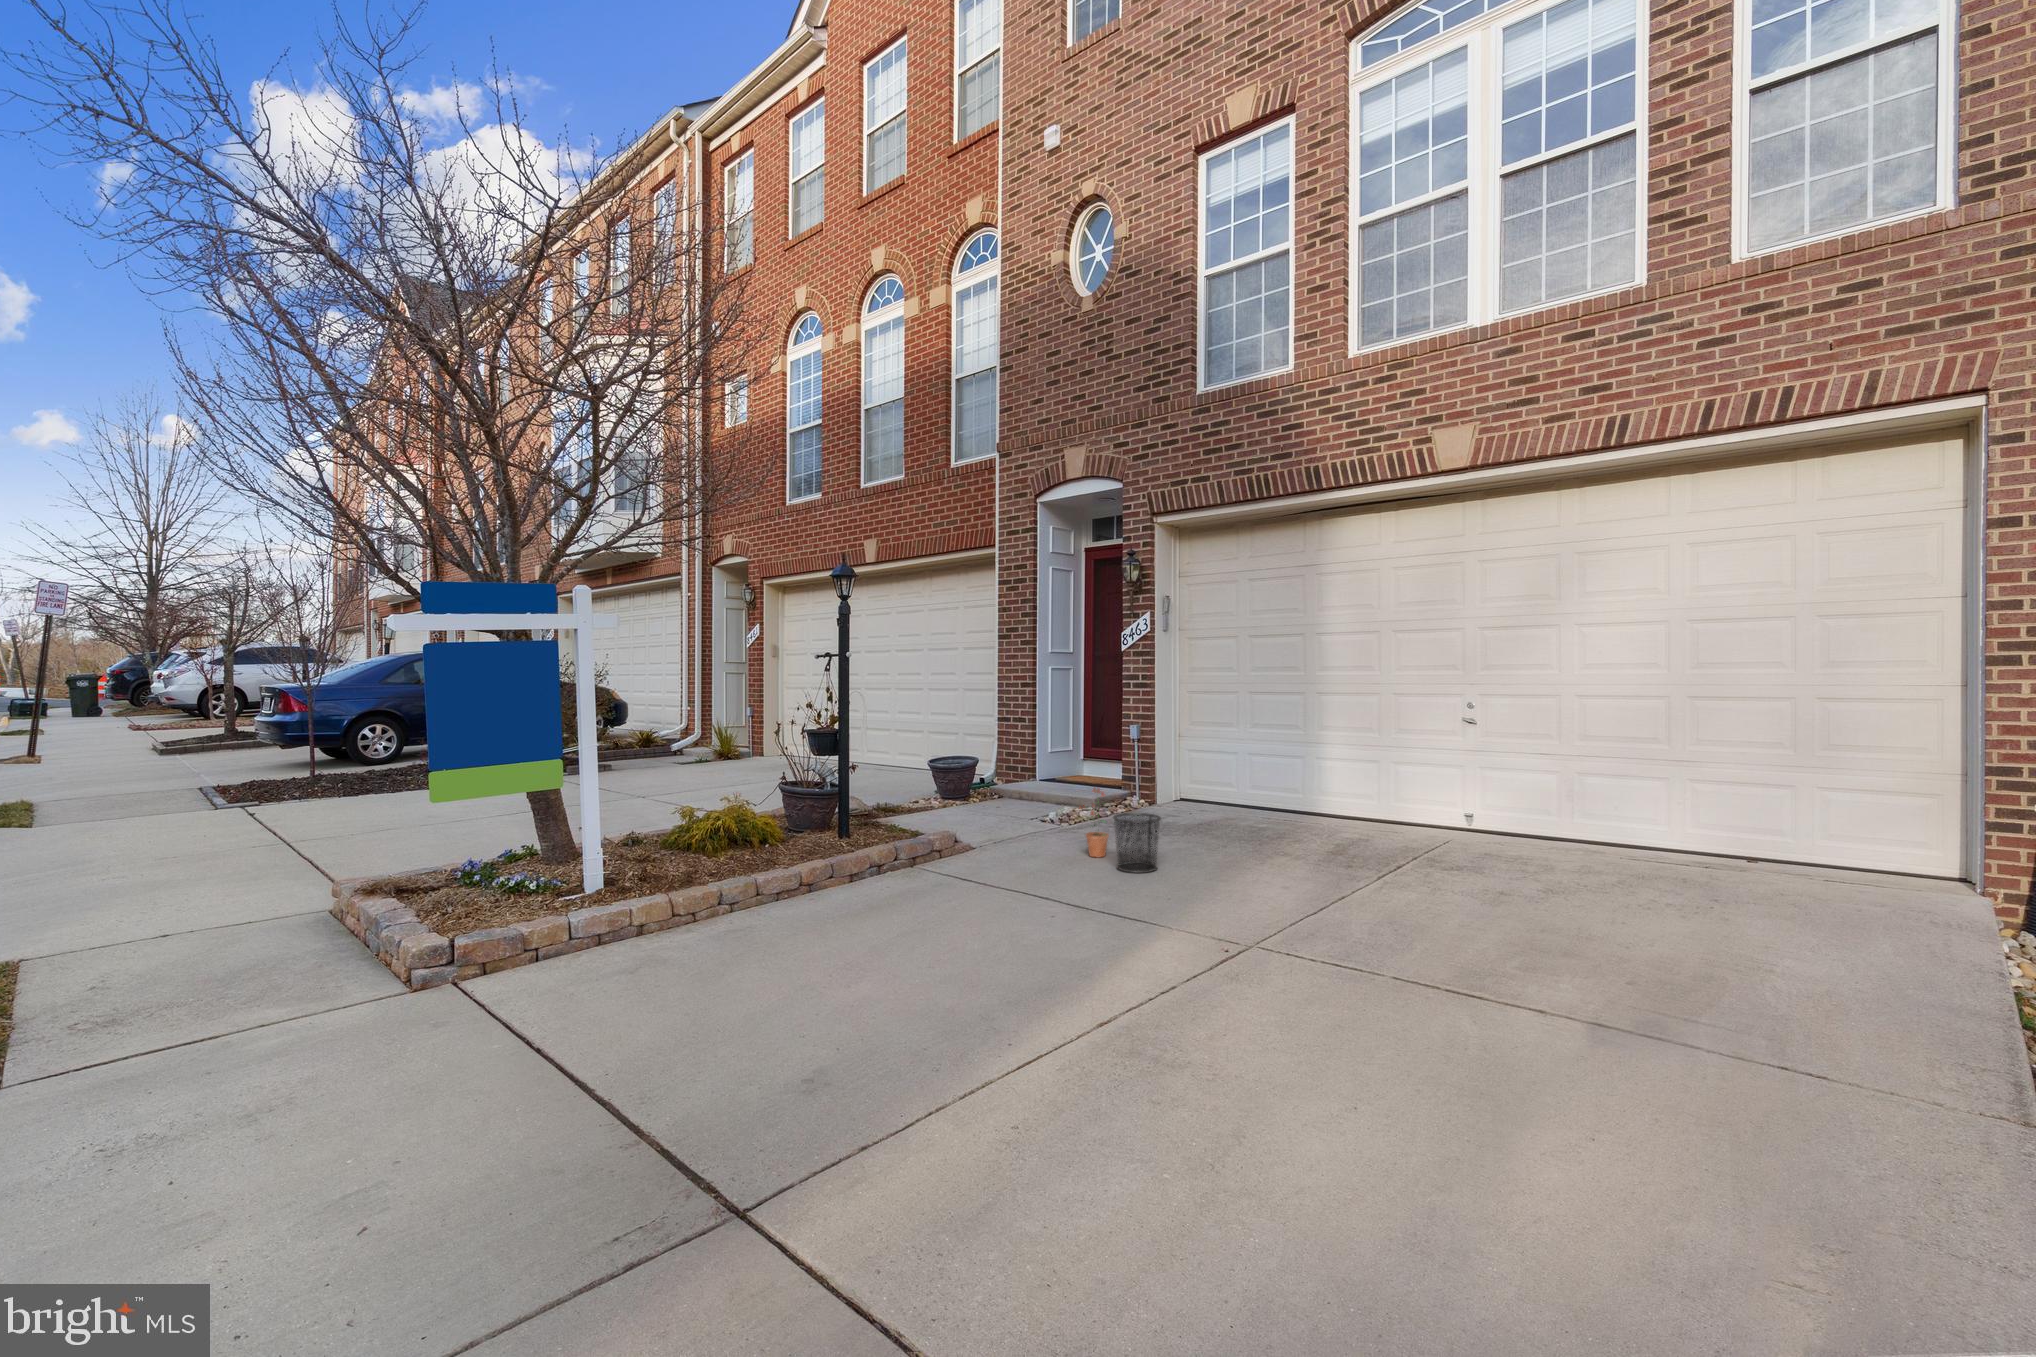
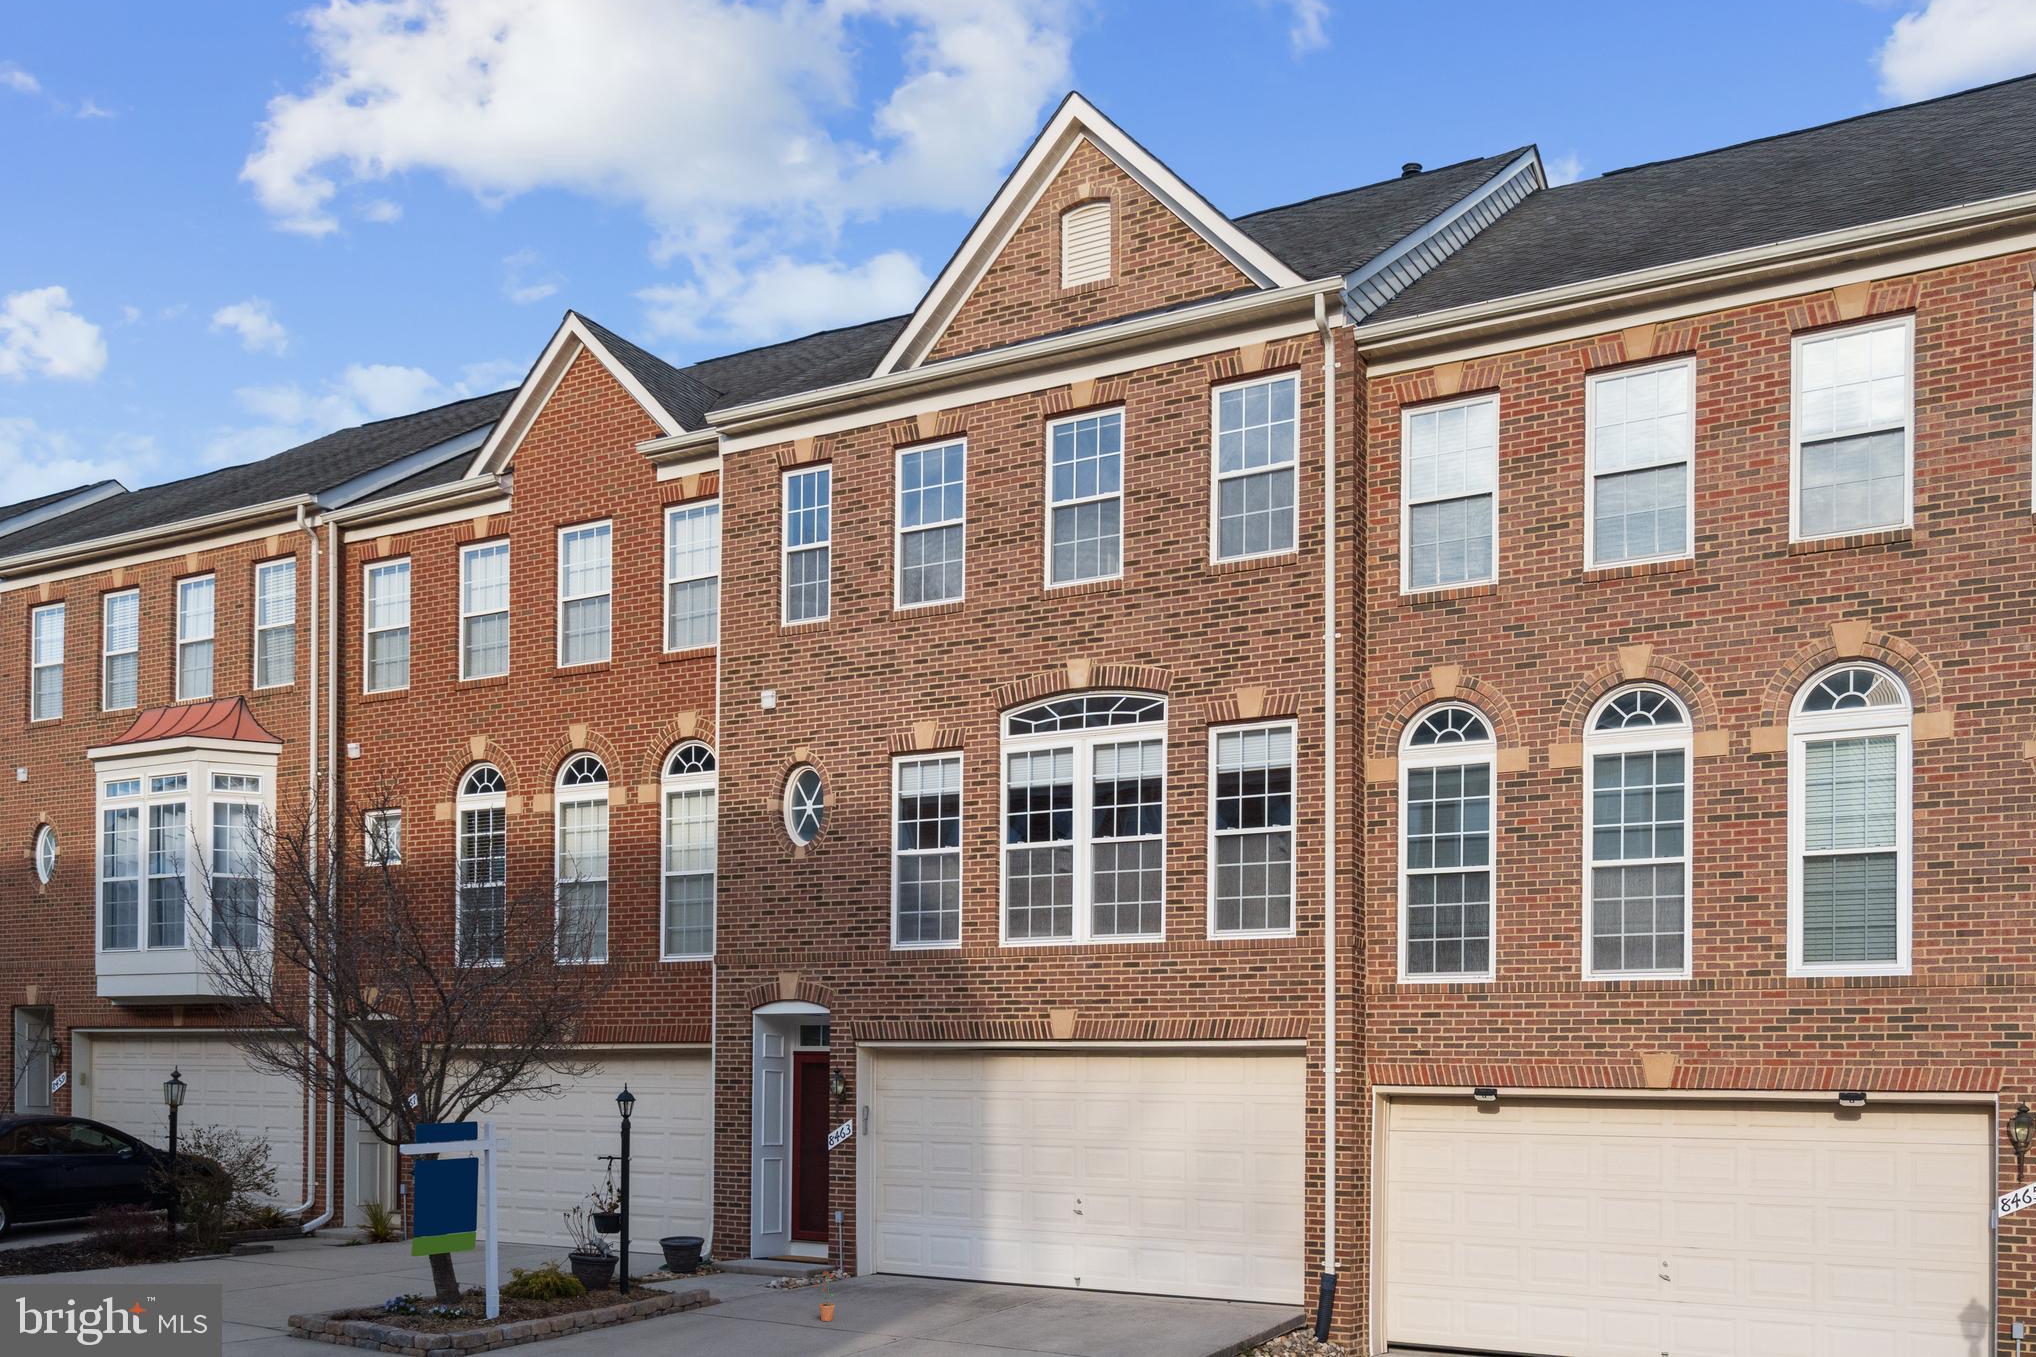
trash can: present [1113,813,1161,873] -> none [840,1288,872,1328]

